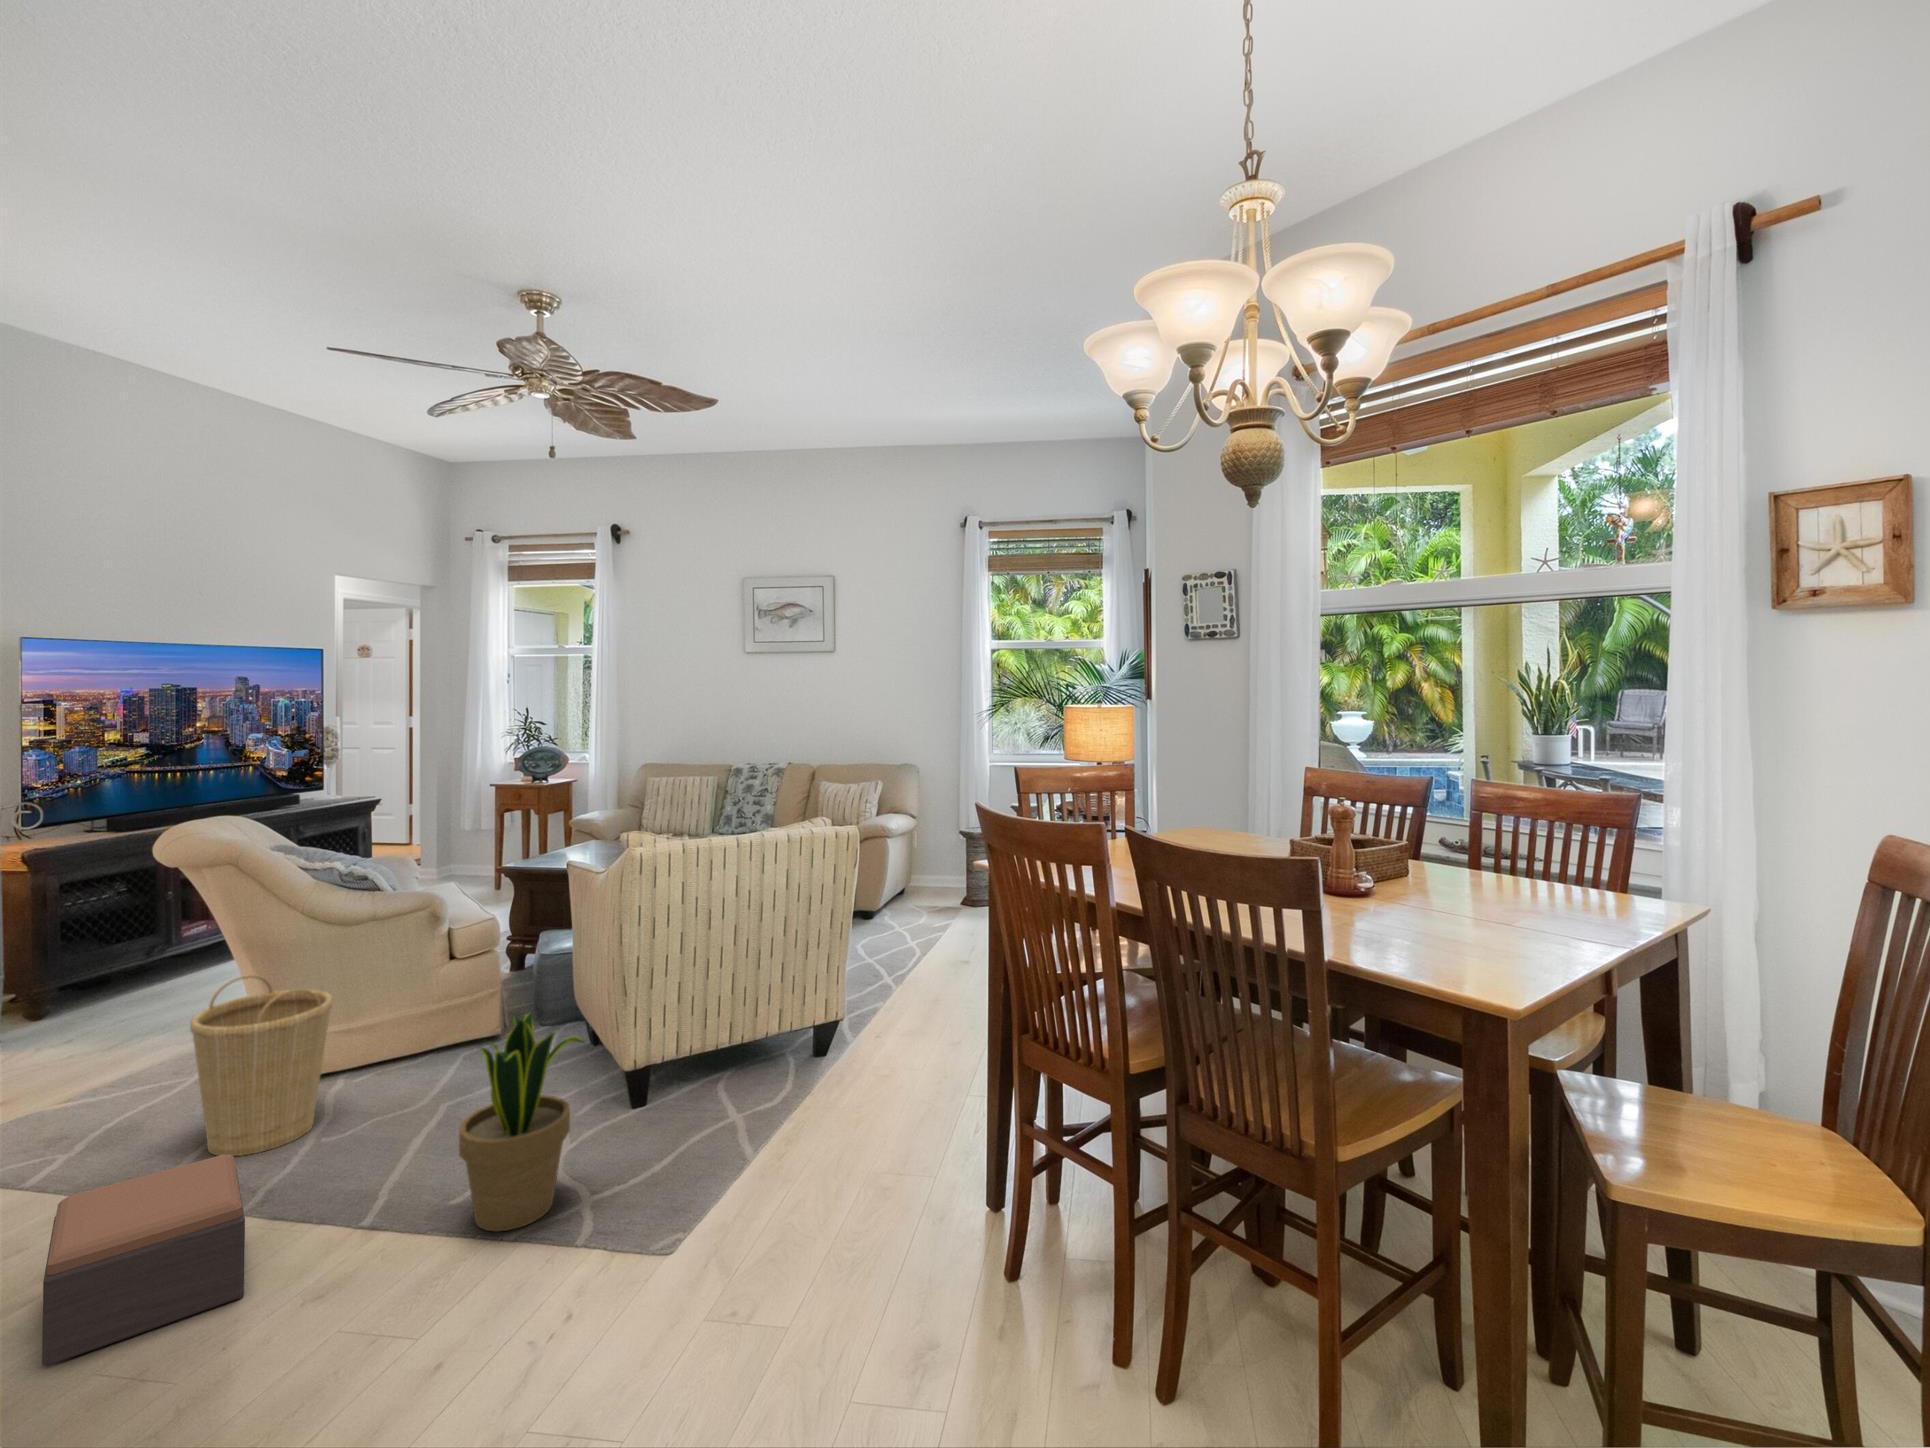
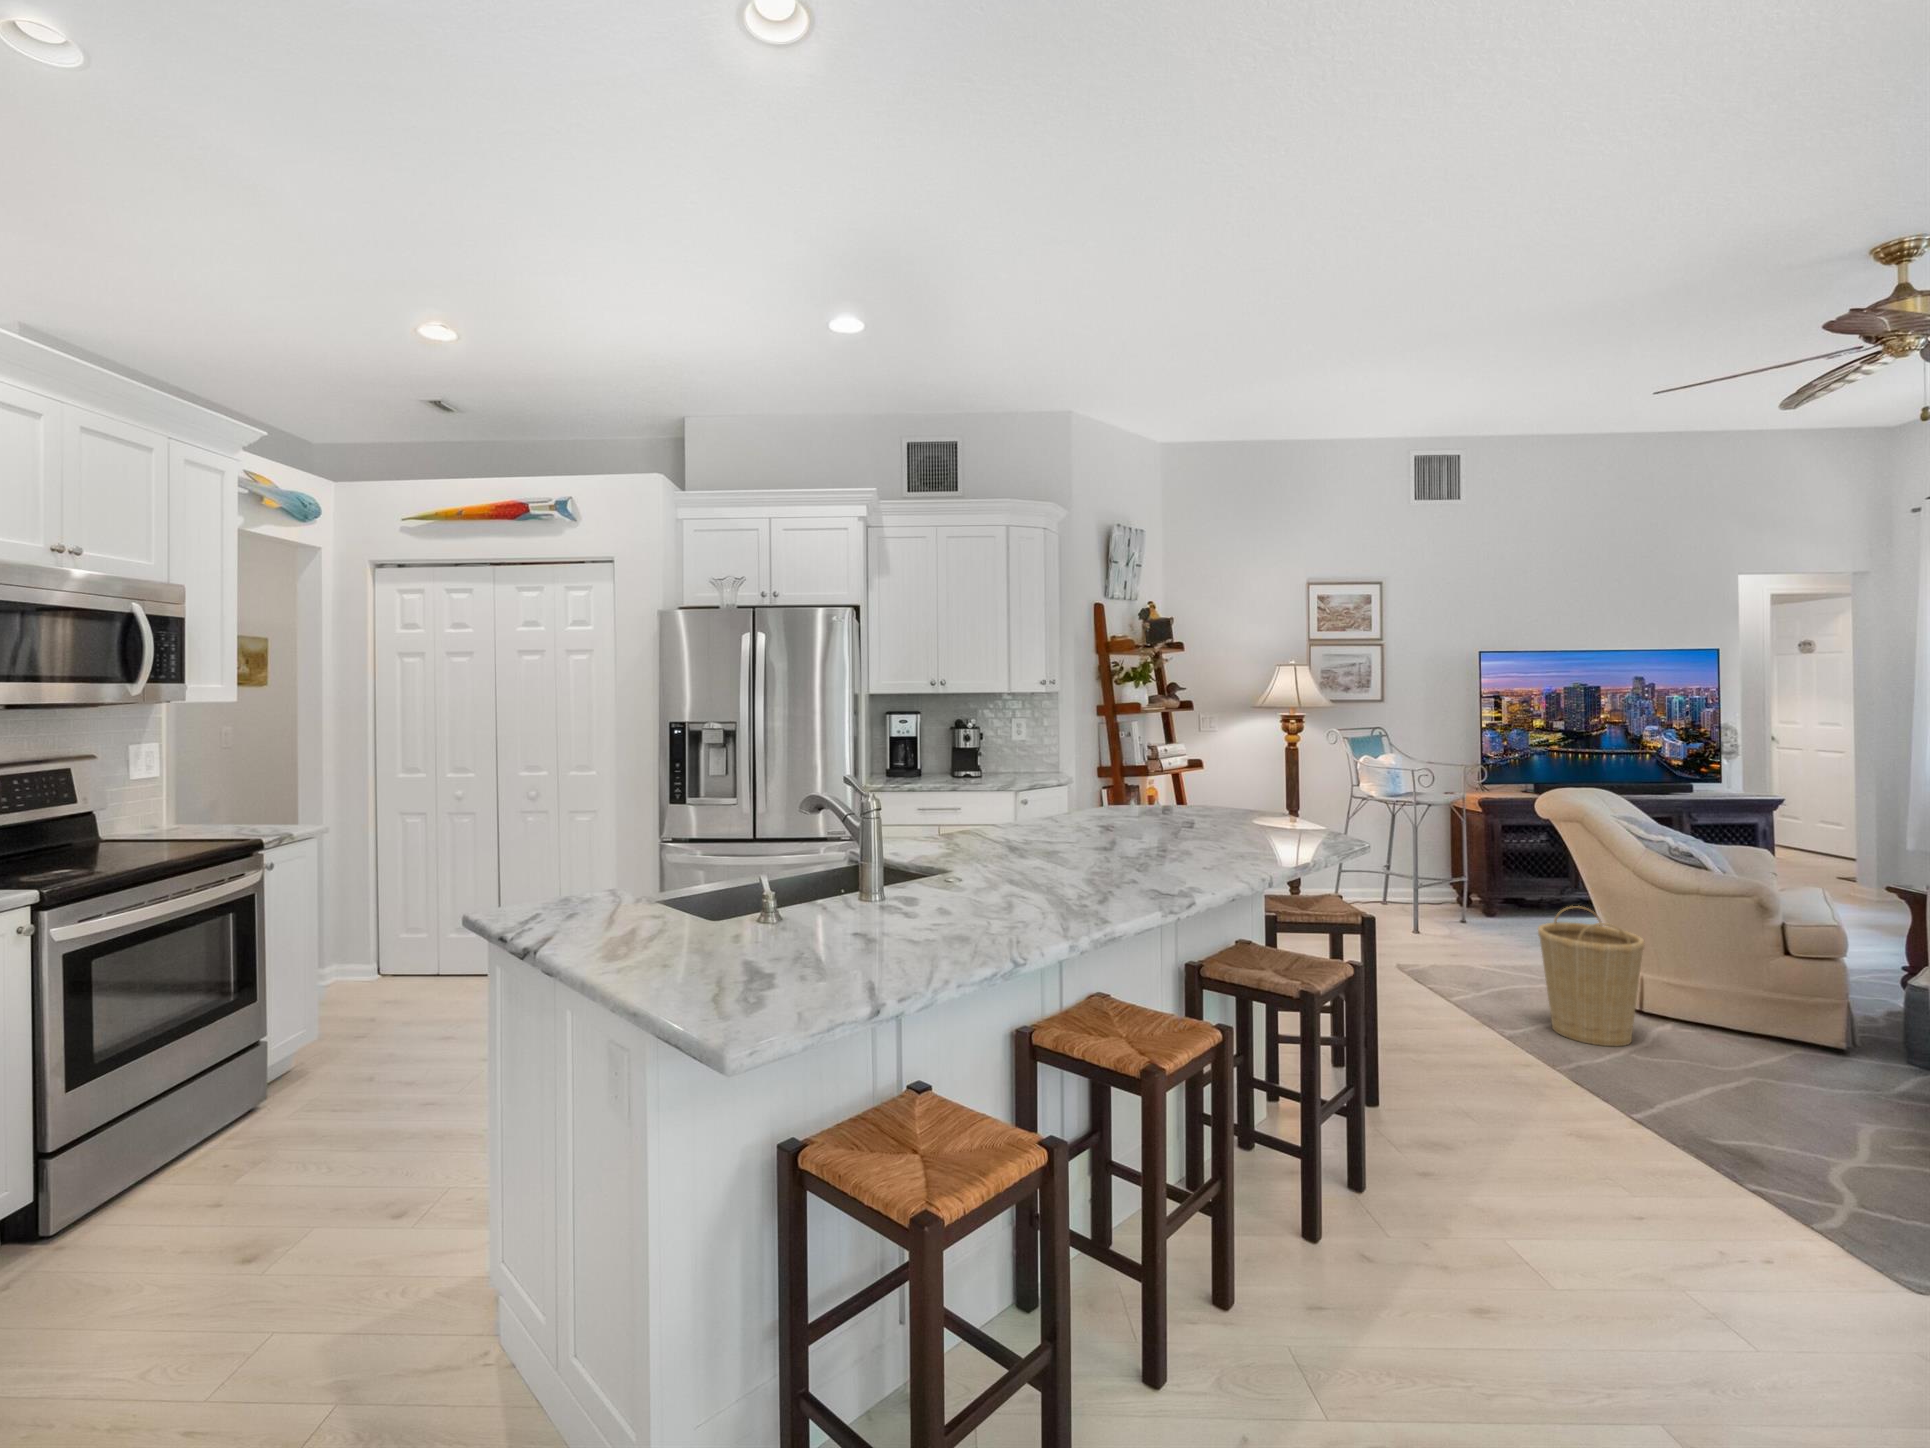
potted plant: present [459,1012,584,1232] -> none [1703,989,1850,1191]
footstool: present [42,1155,245,1366] -> none [1424,999,1544,1110]

